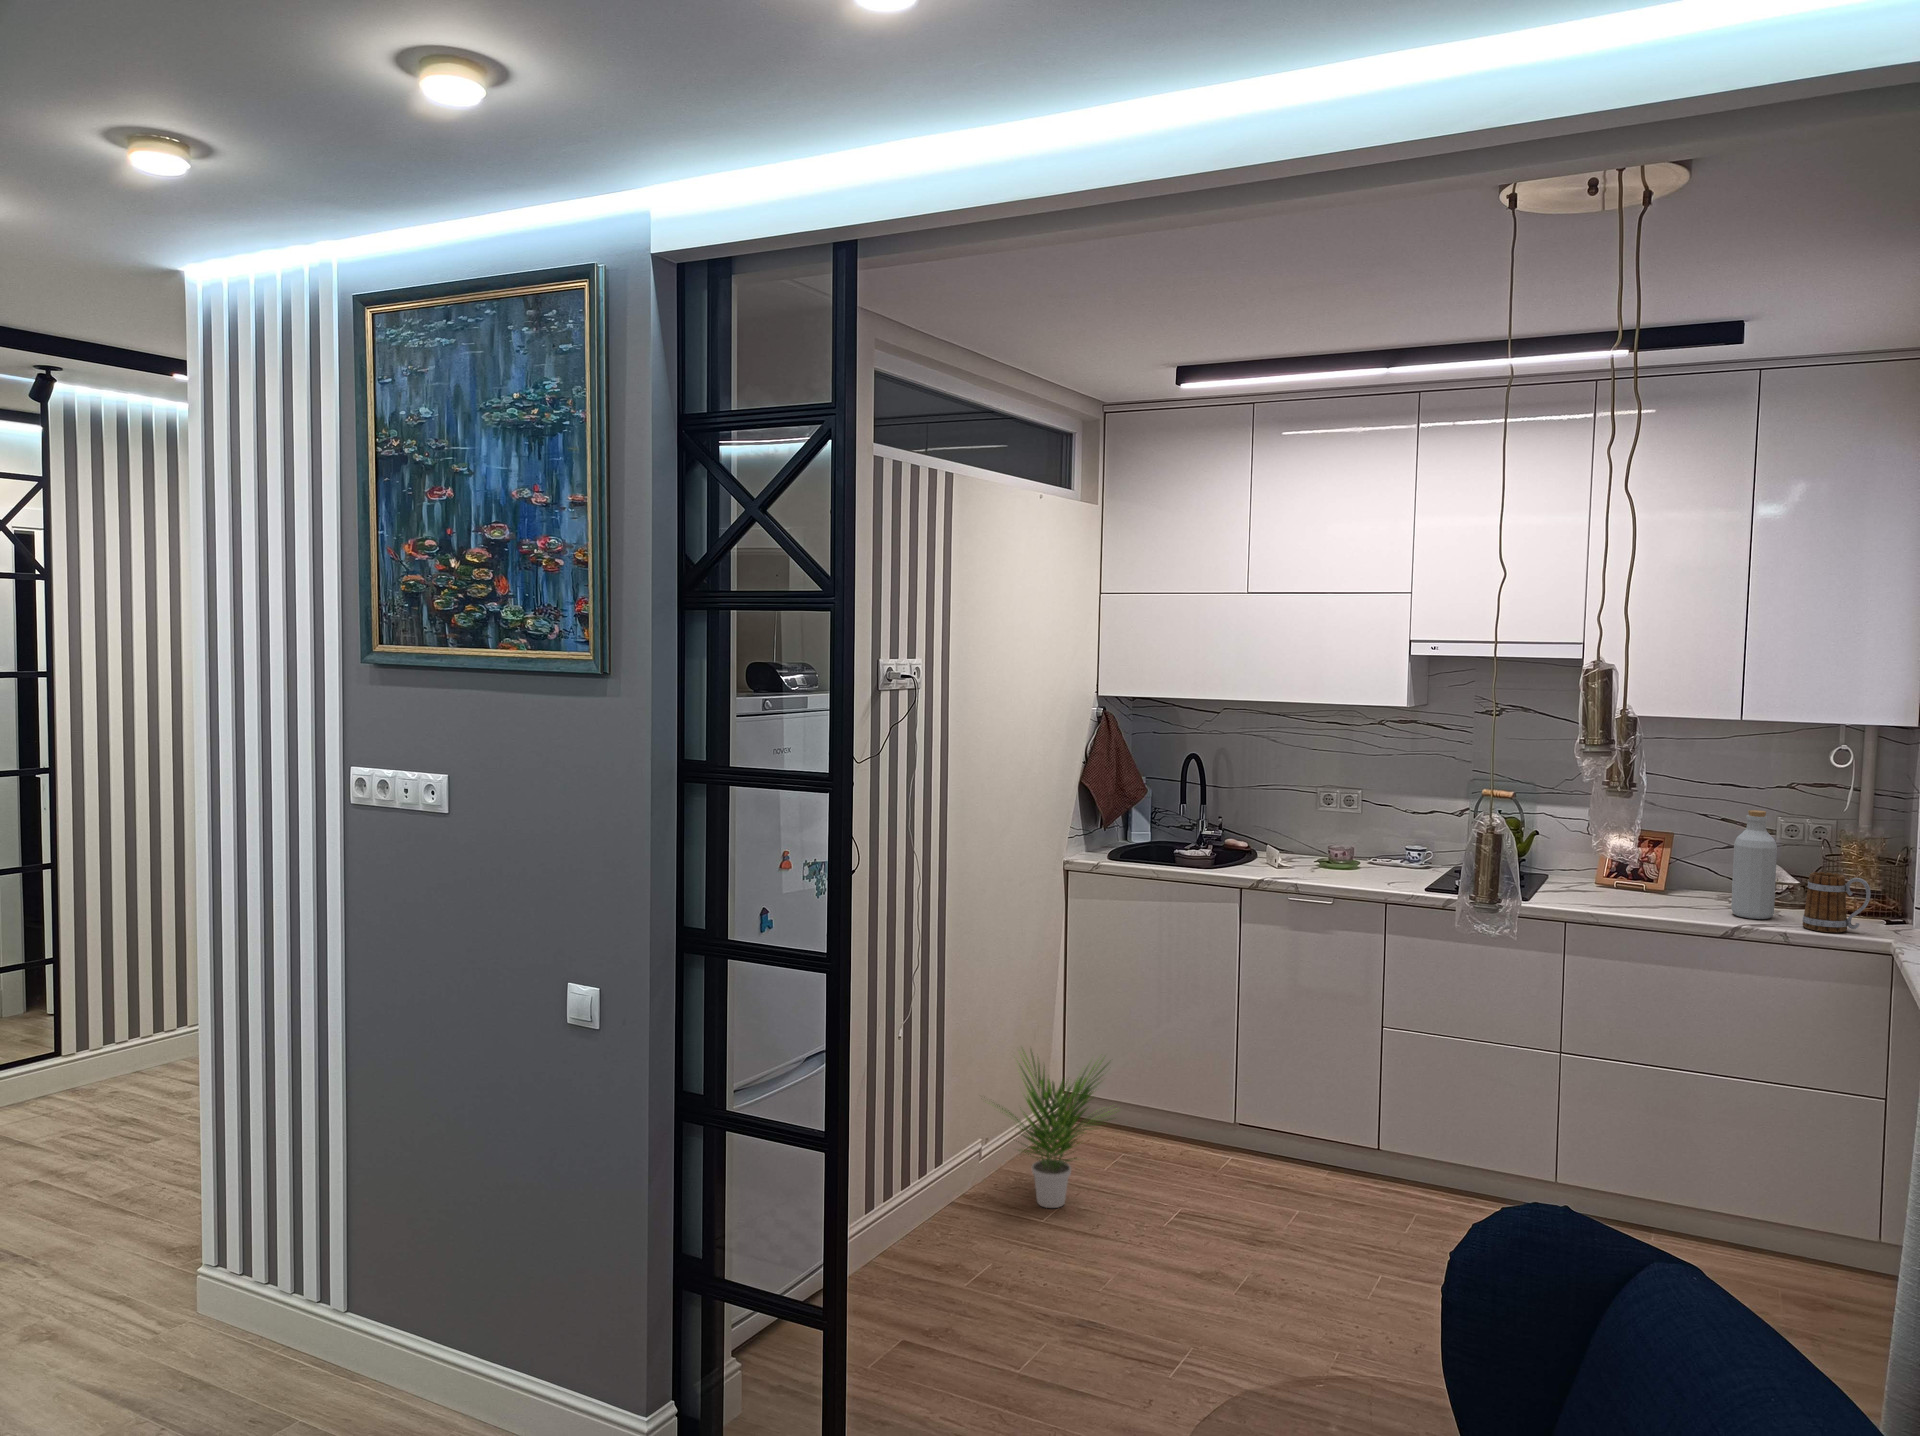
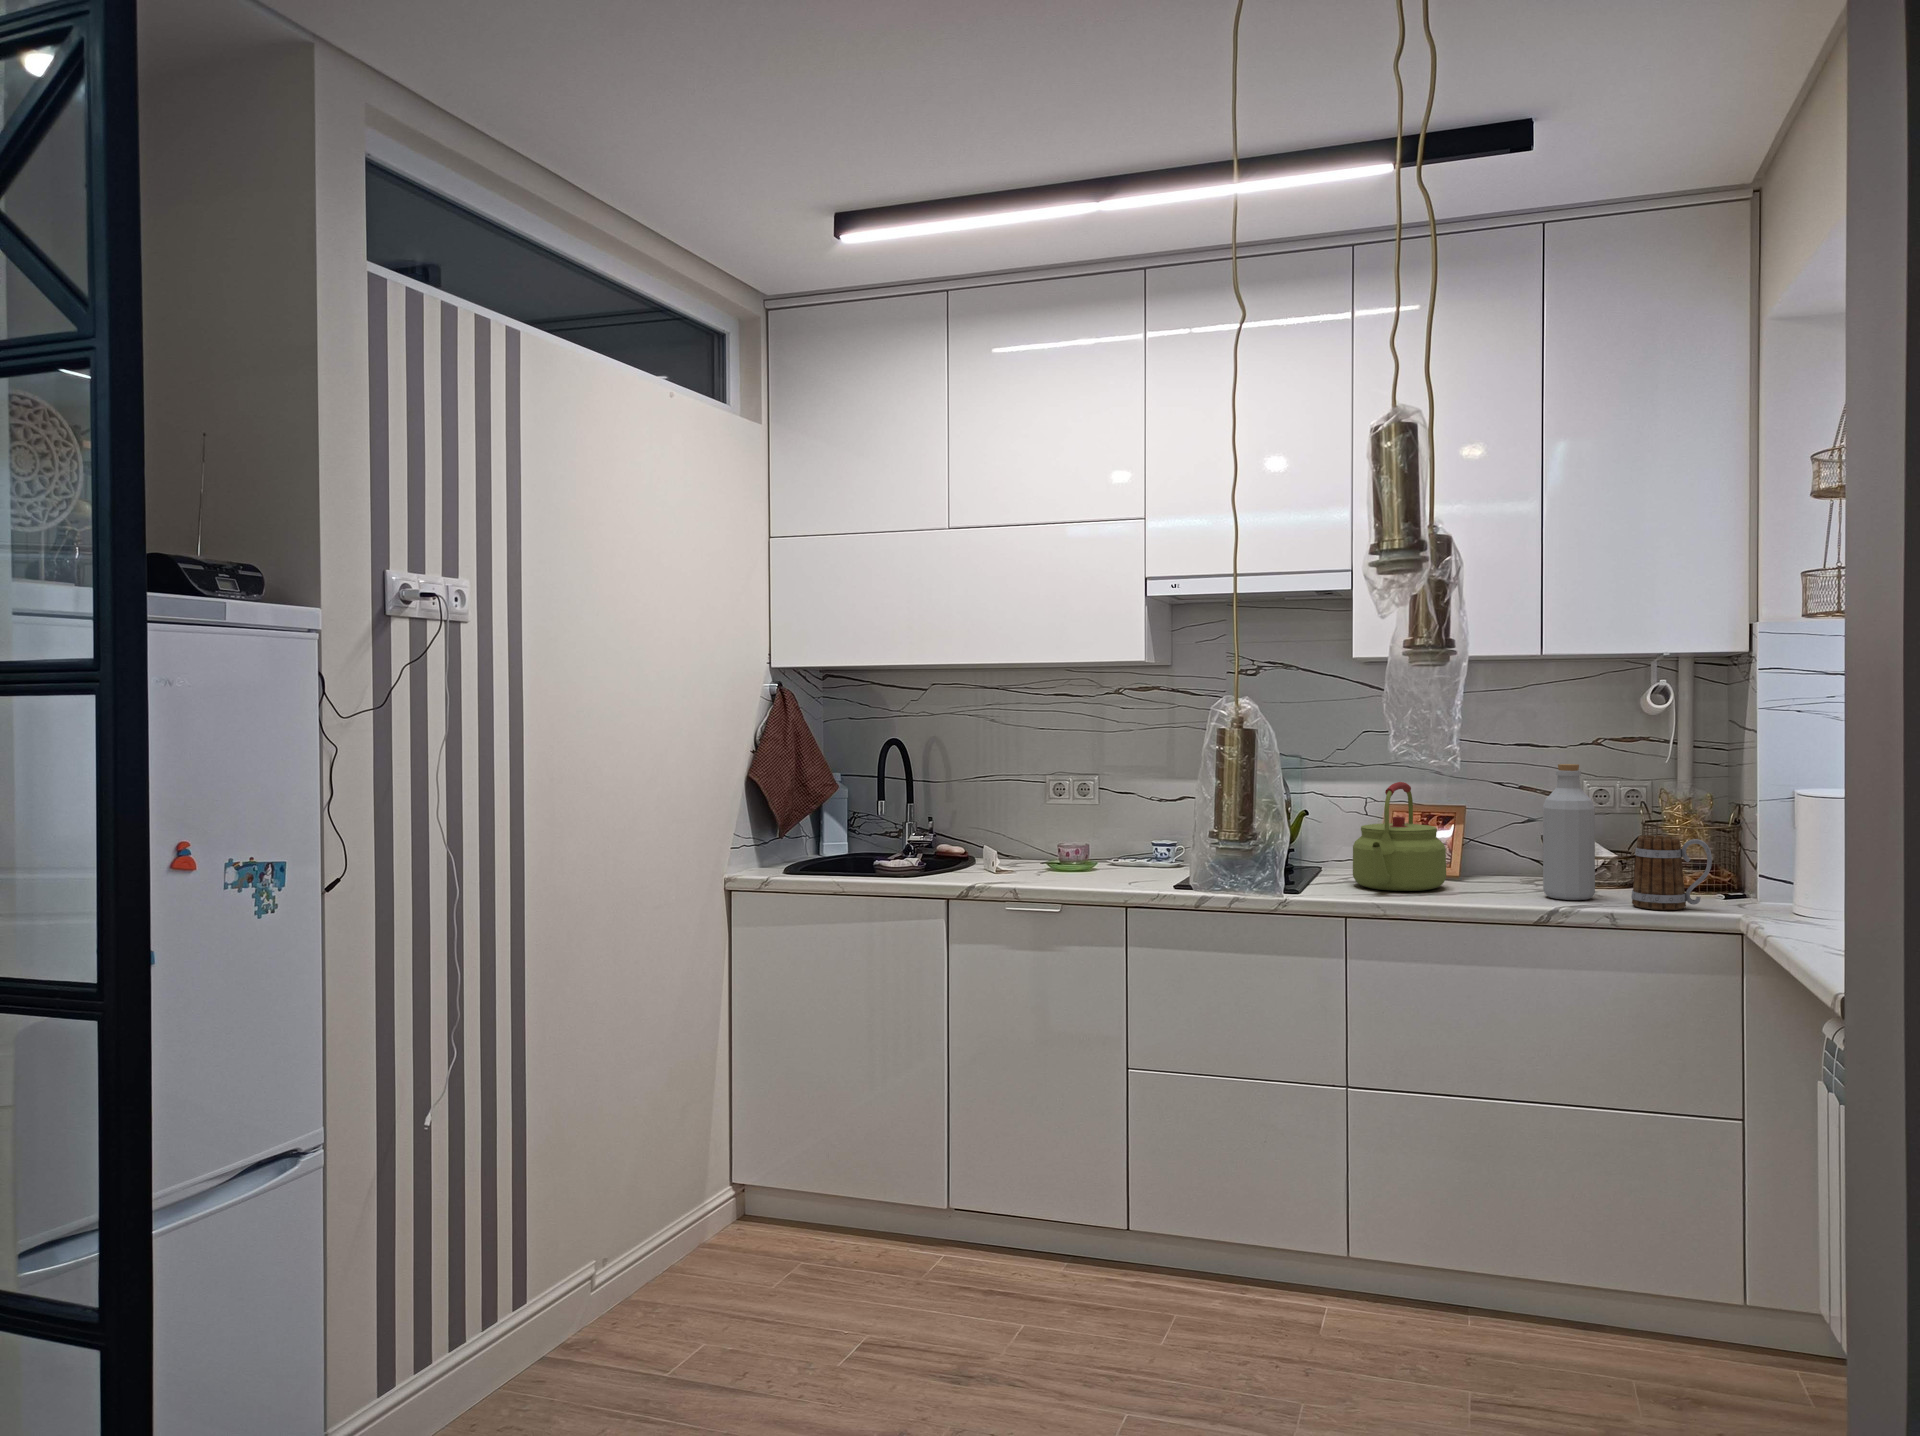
kettle: none [1574,815,1652,903] -> present [1353,782,1446,891]
potted plant: present [995,1053,1117,1208] -> none [583,1123,783,1349]

